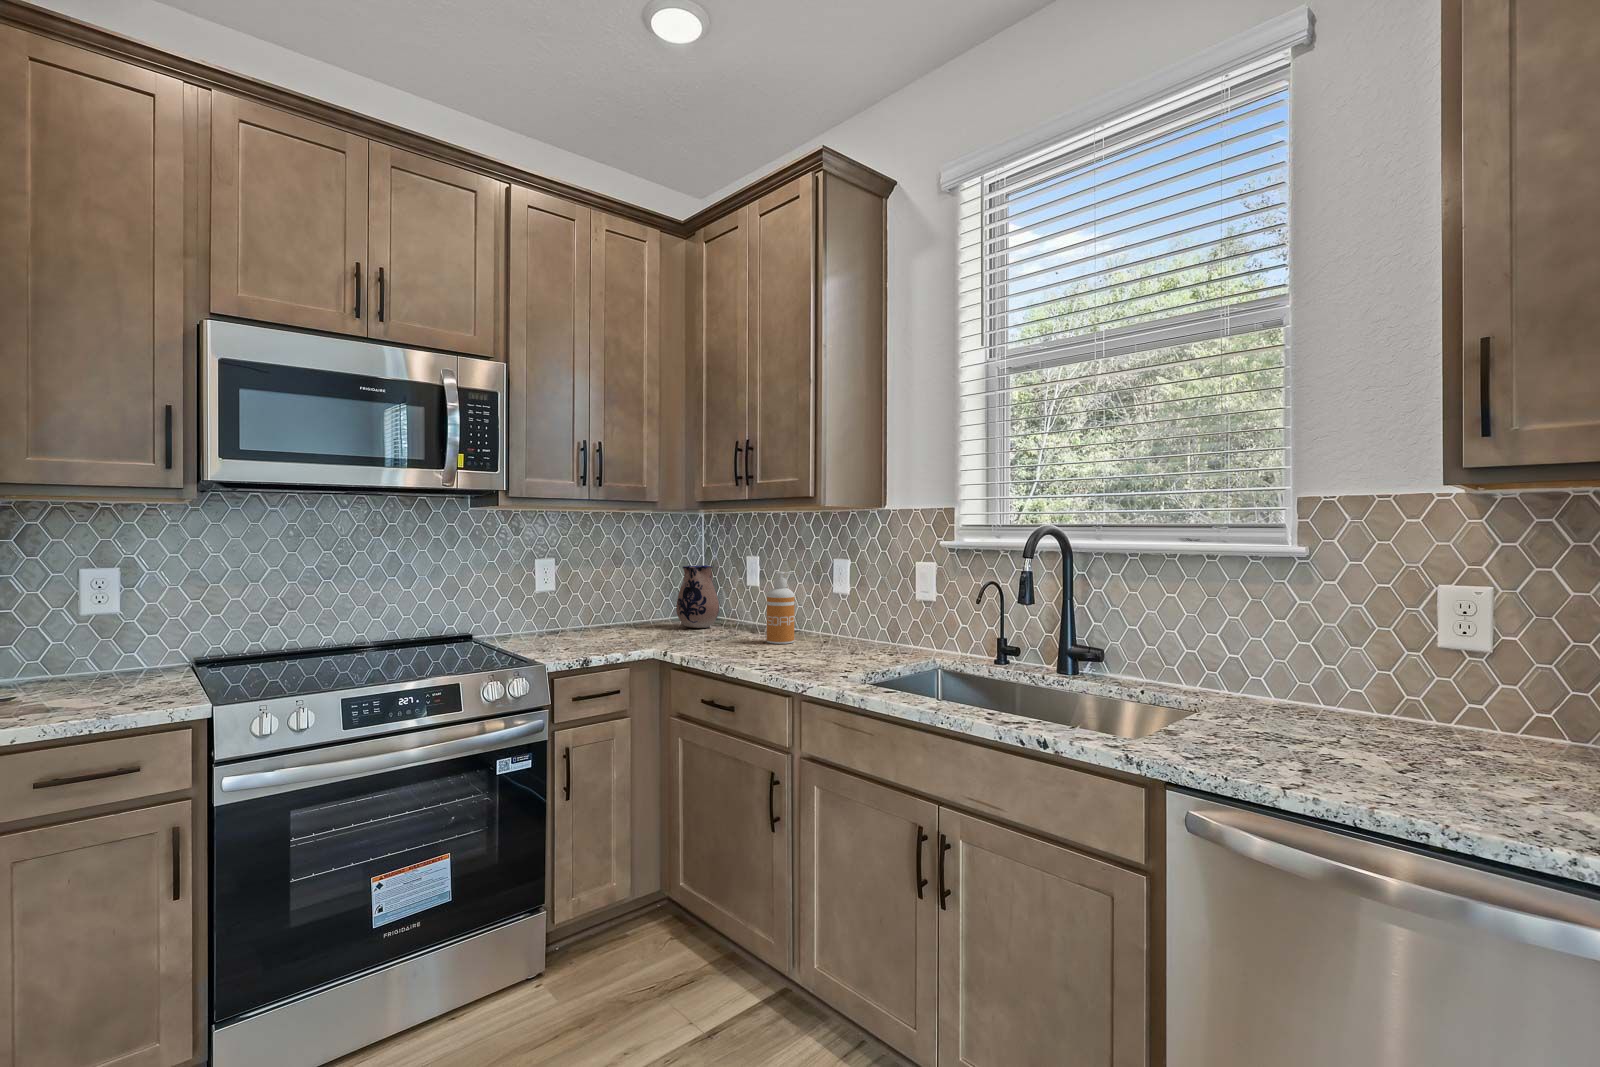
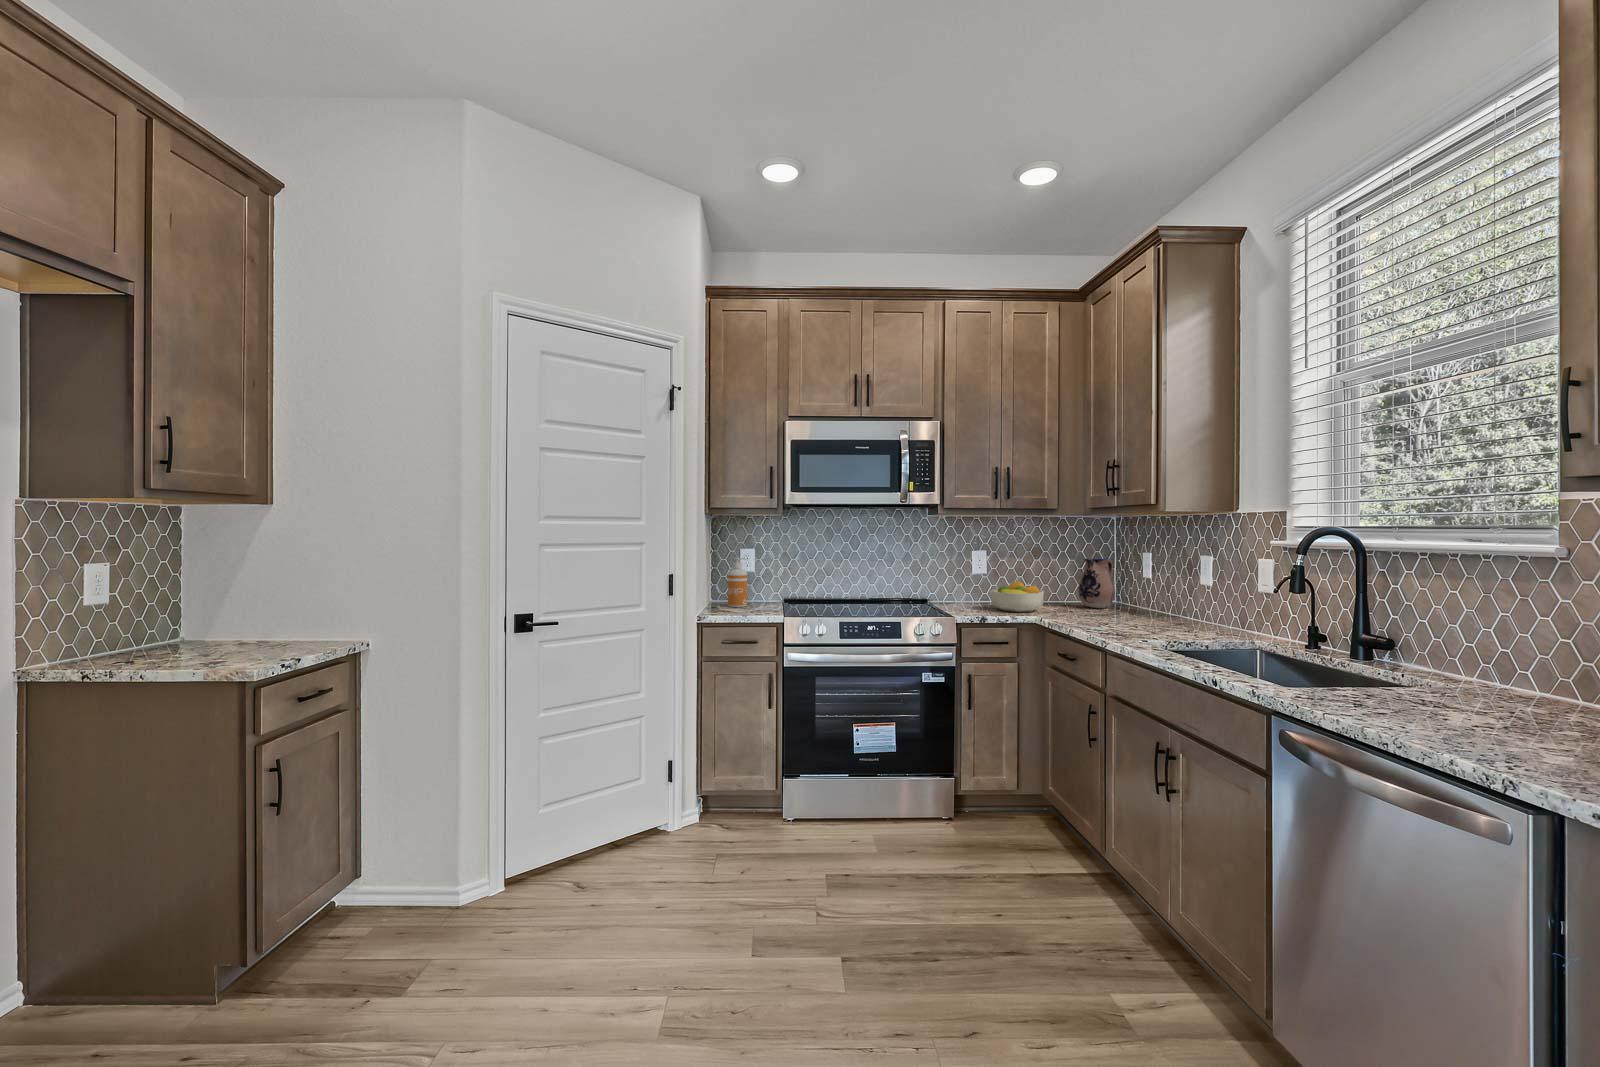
soap dispenser: present [767,572,794,644] -> present [728,558,747,607]
fruit bowl: none [574,599,645,644] -> present [990,581,1044,612]

